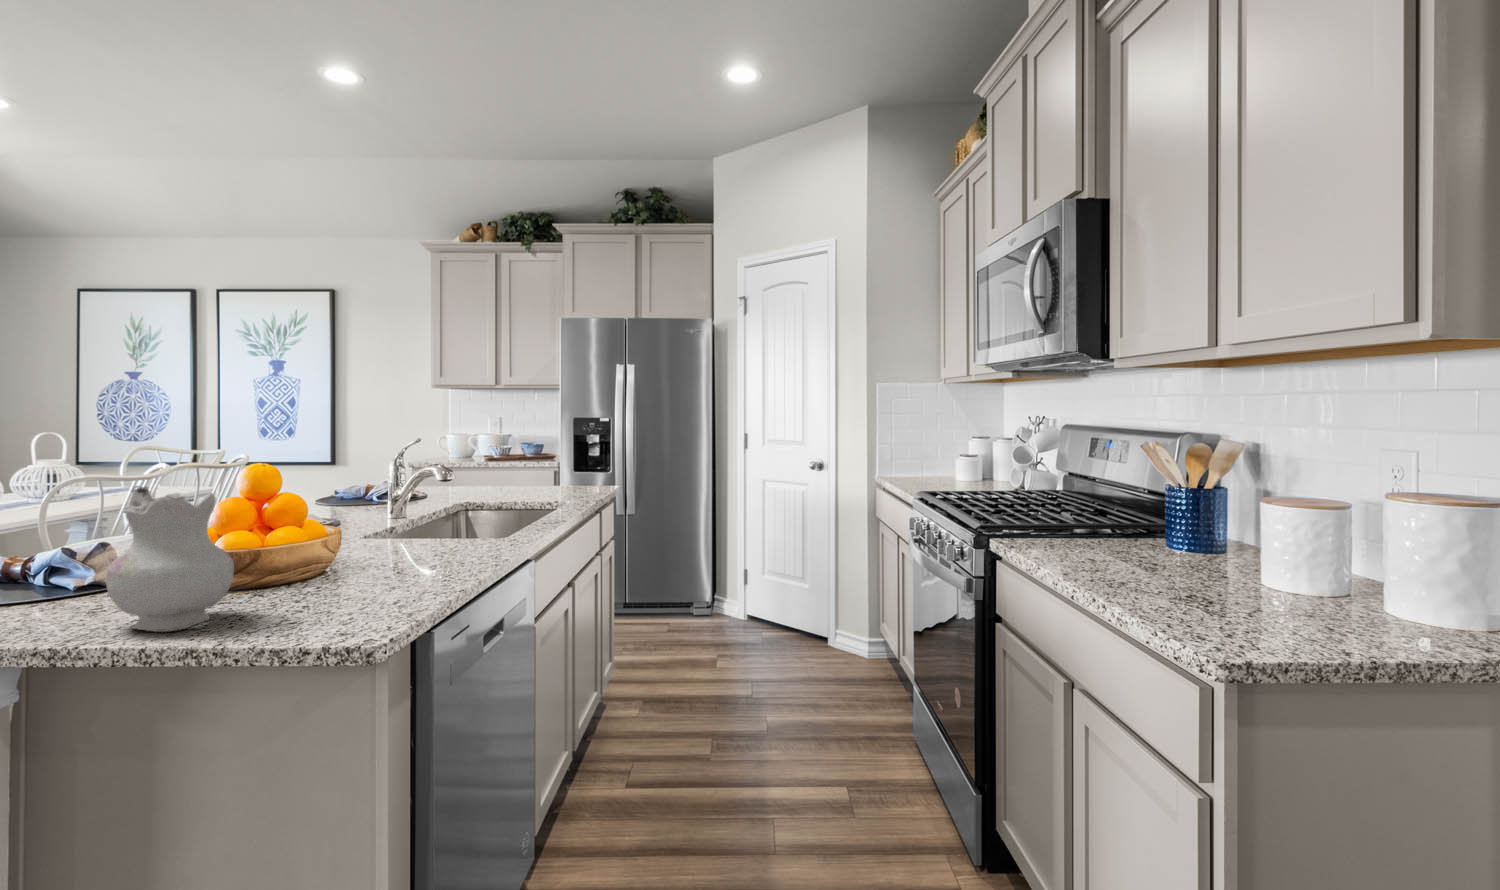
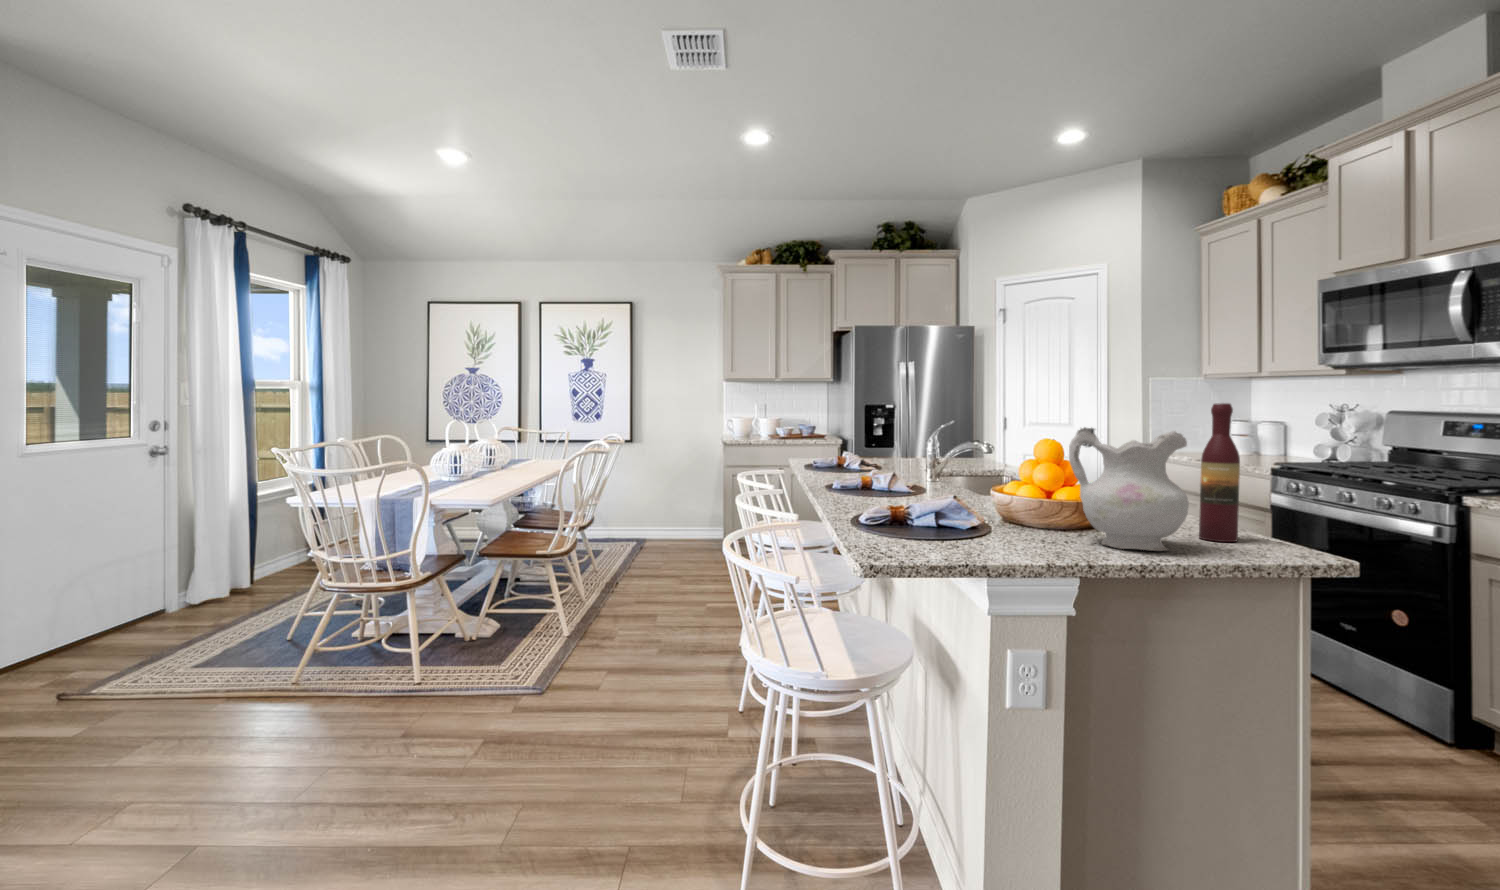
wine bottle: none [305,456,347,619] -> present [1199,403,1240,542]

